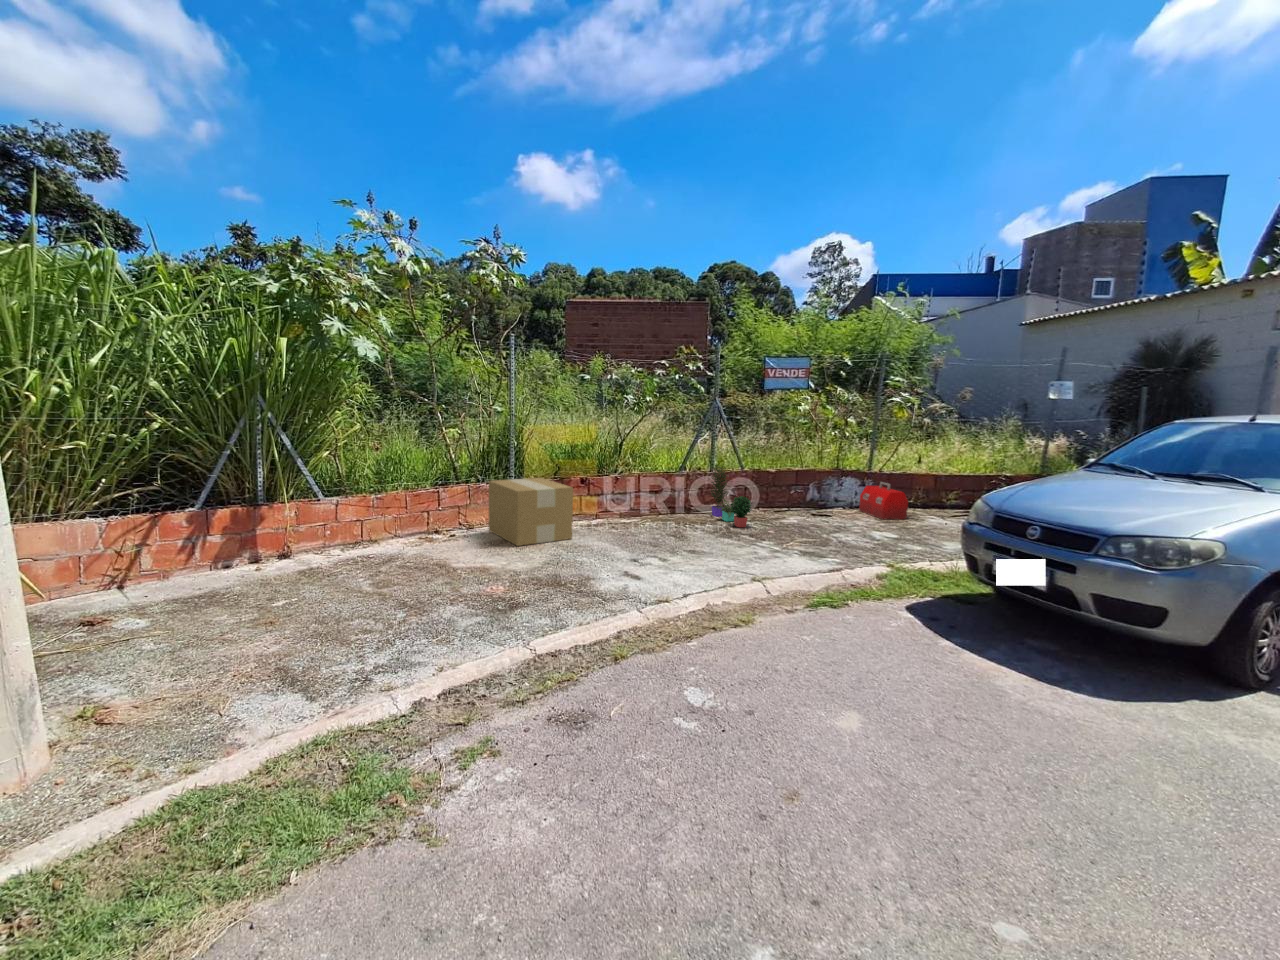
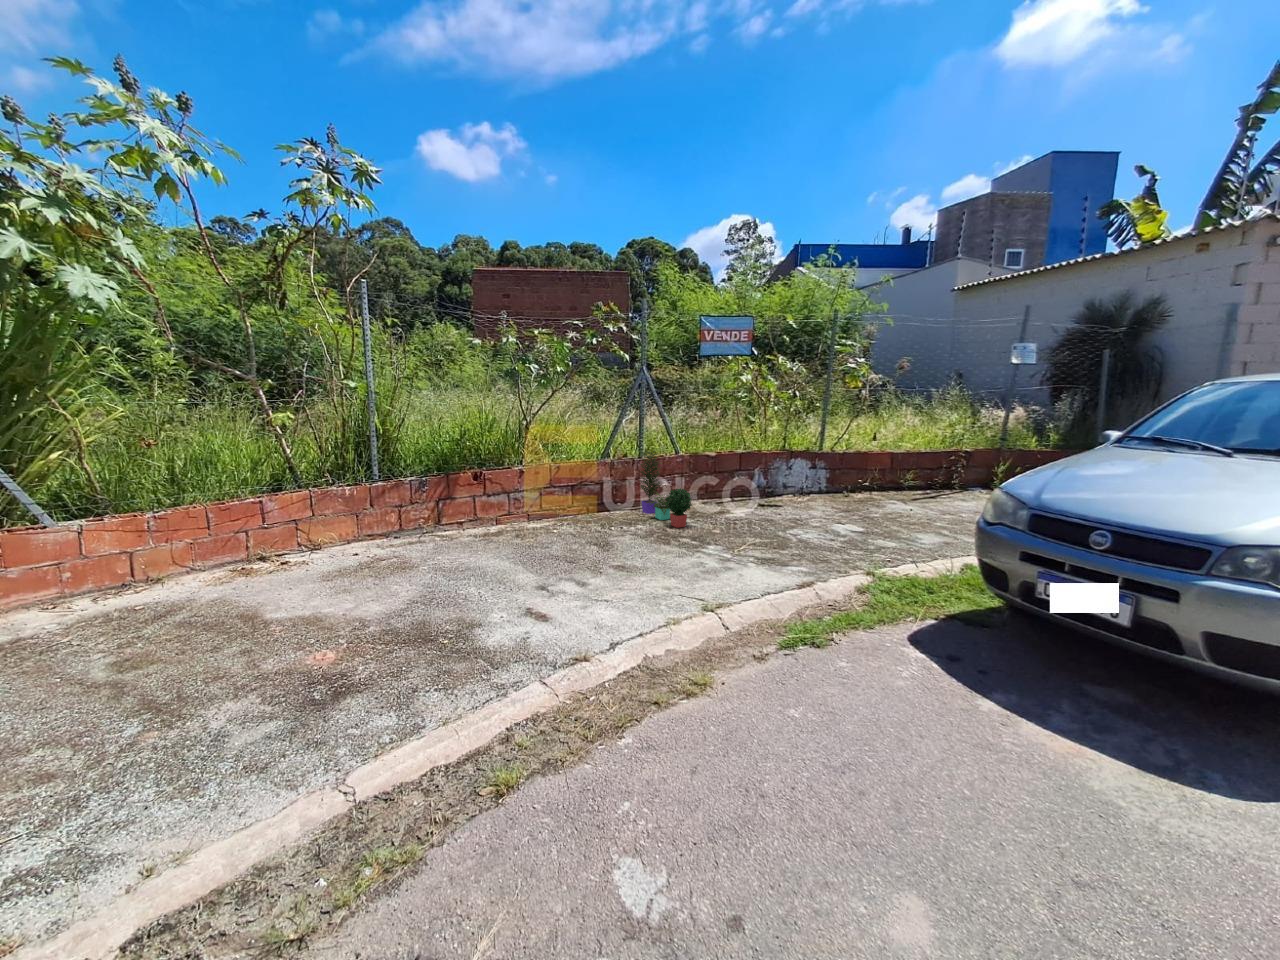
cardboard box: present [489,478,573,546] -> none [336,475,457,574]
toolbox: present [859,482,908,519] -> none [812,464,869,508]

